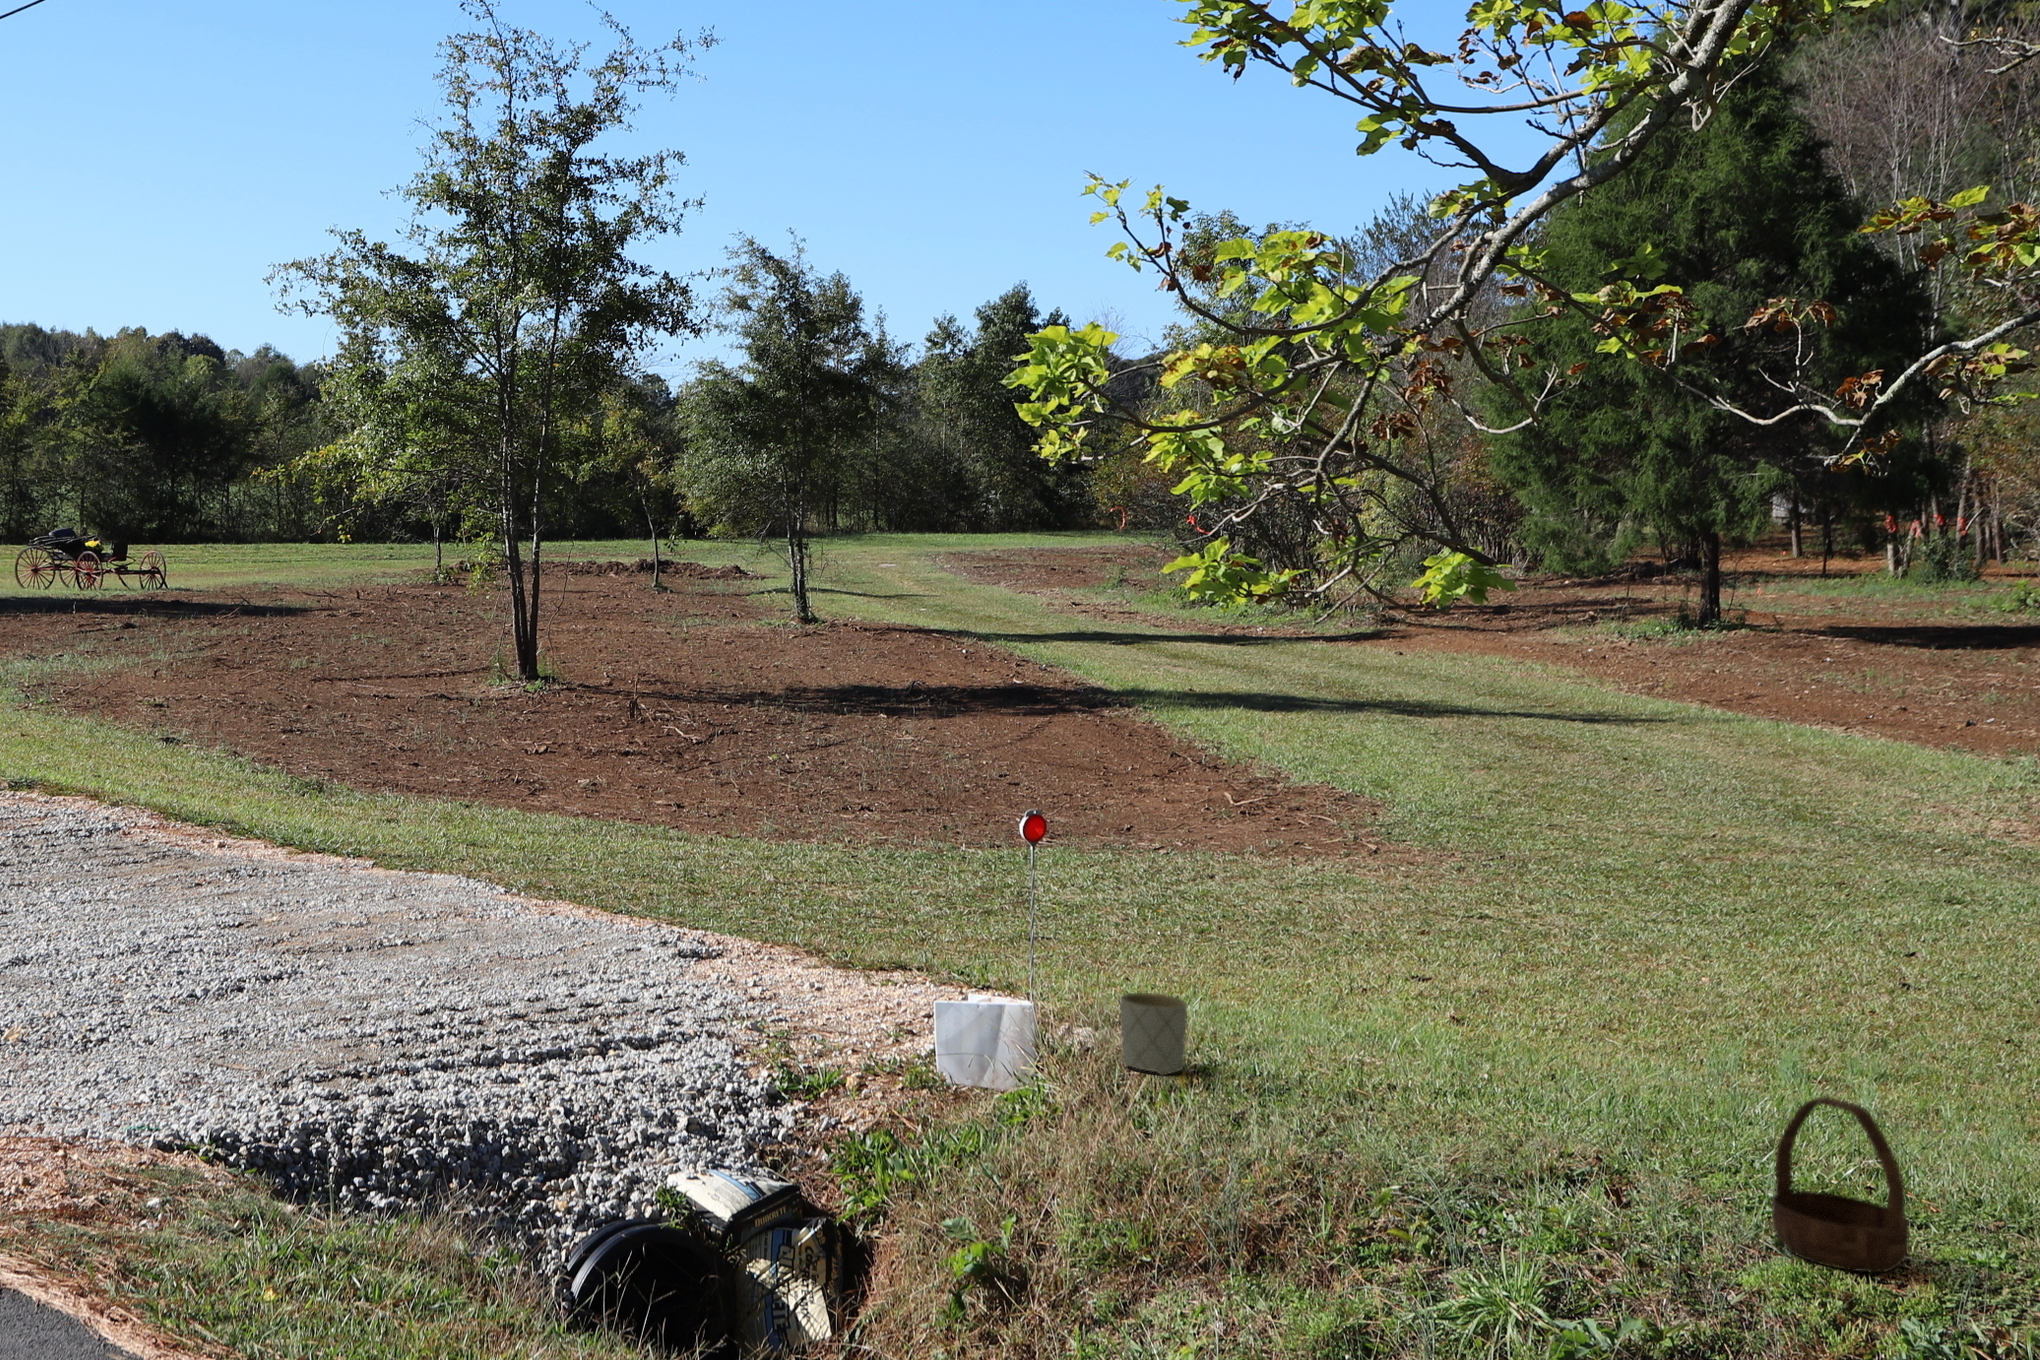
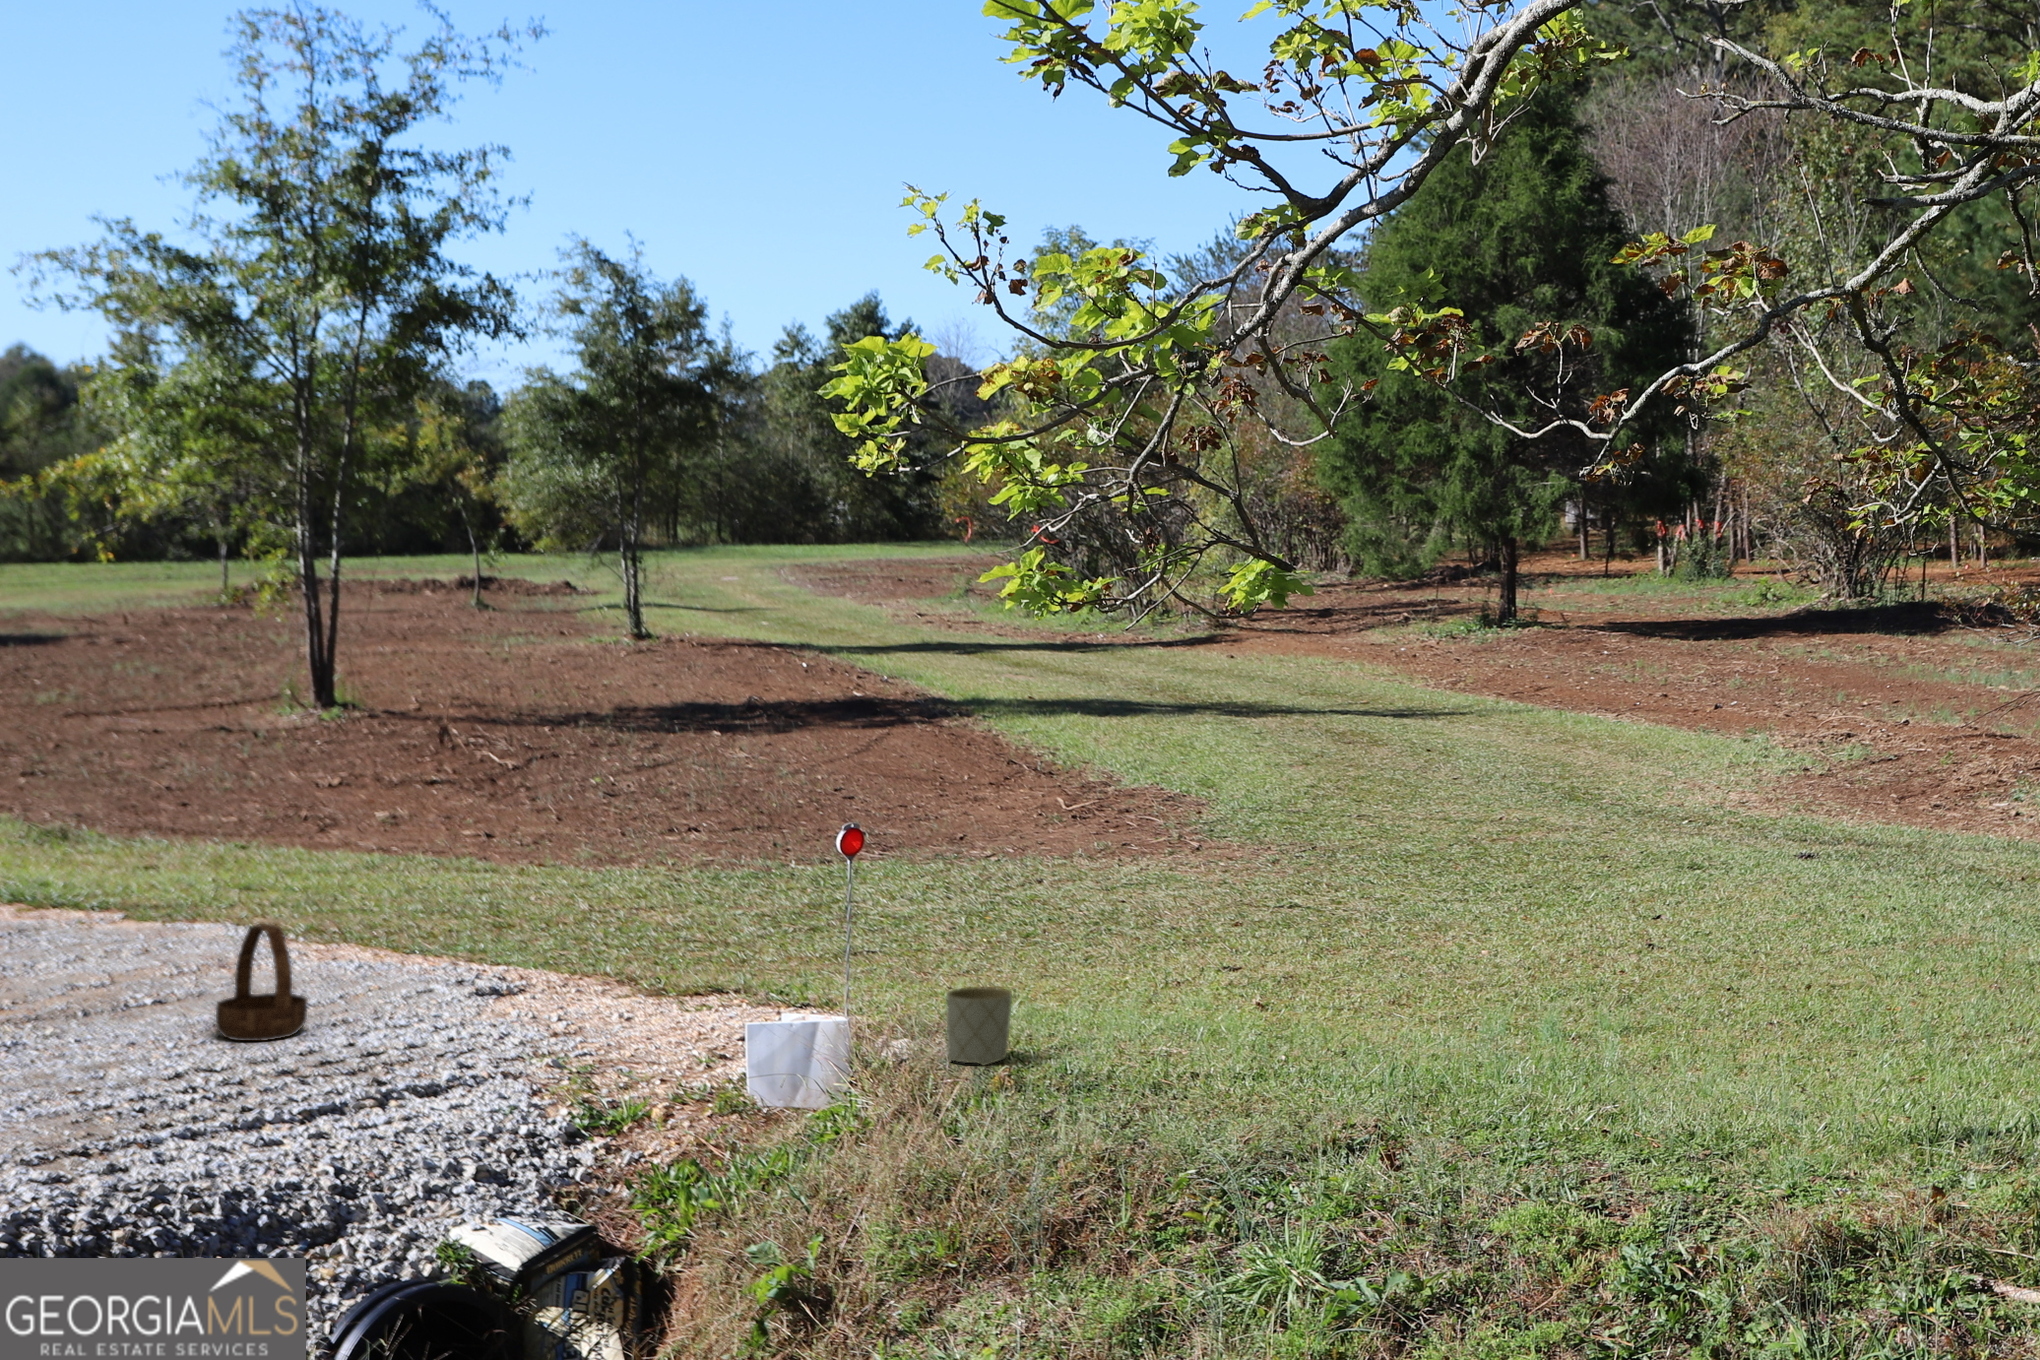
basket: present [1772,1097,1909,1272] -> present [216,924,308,1041]

